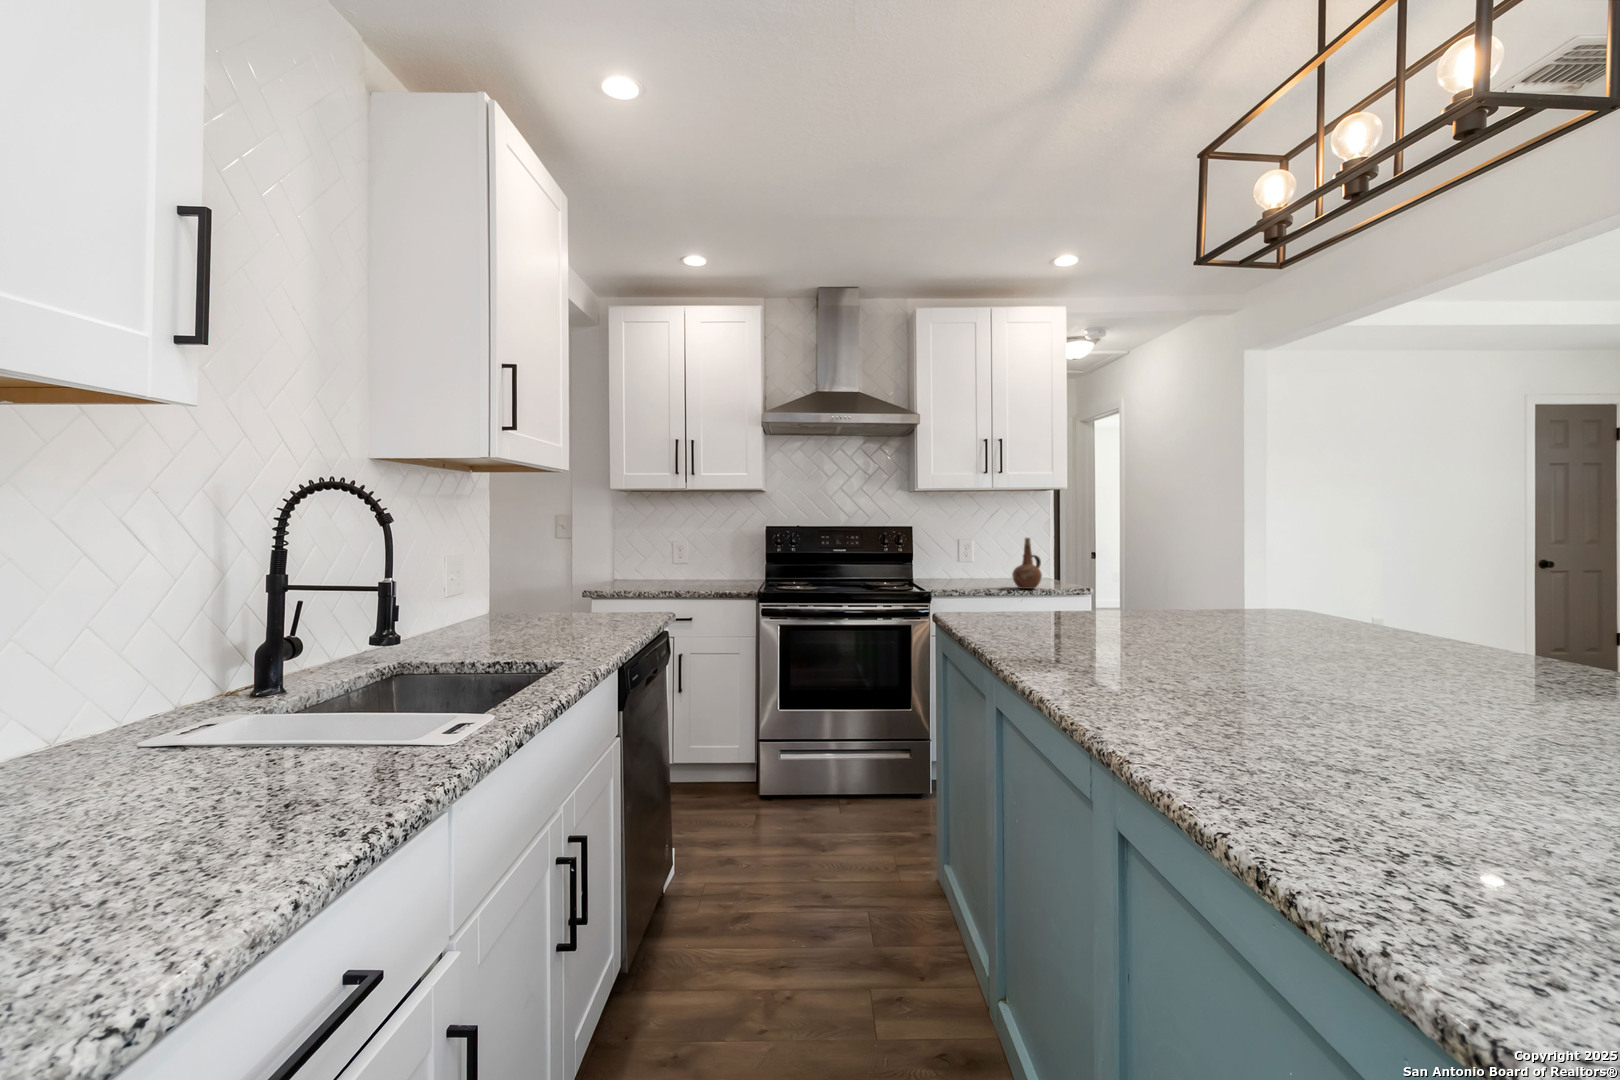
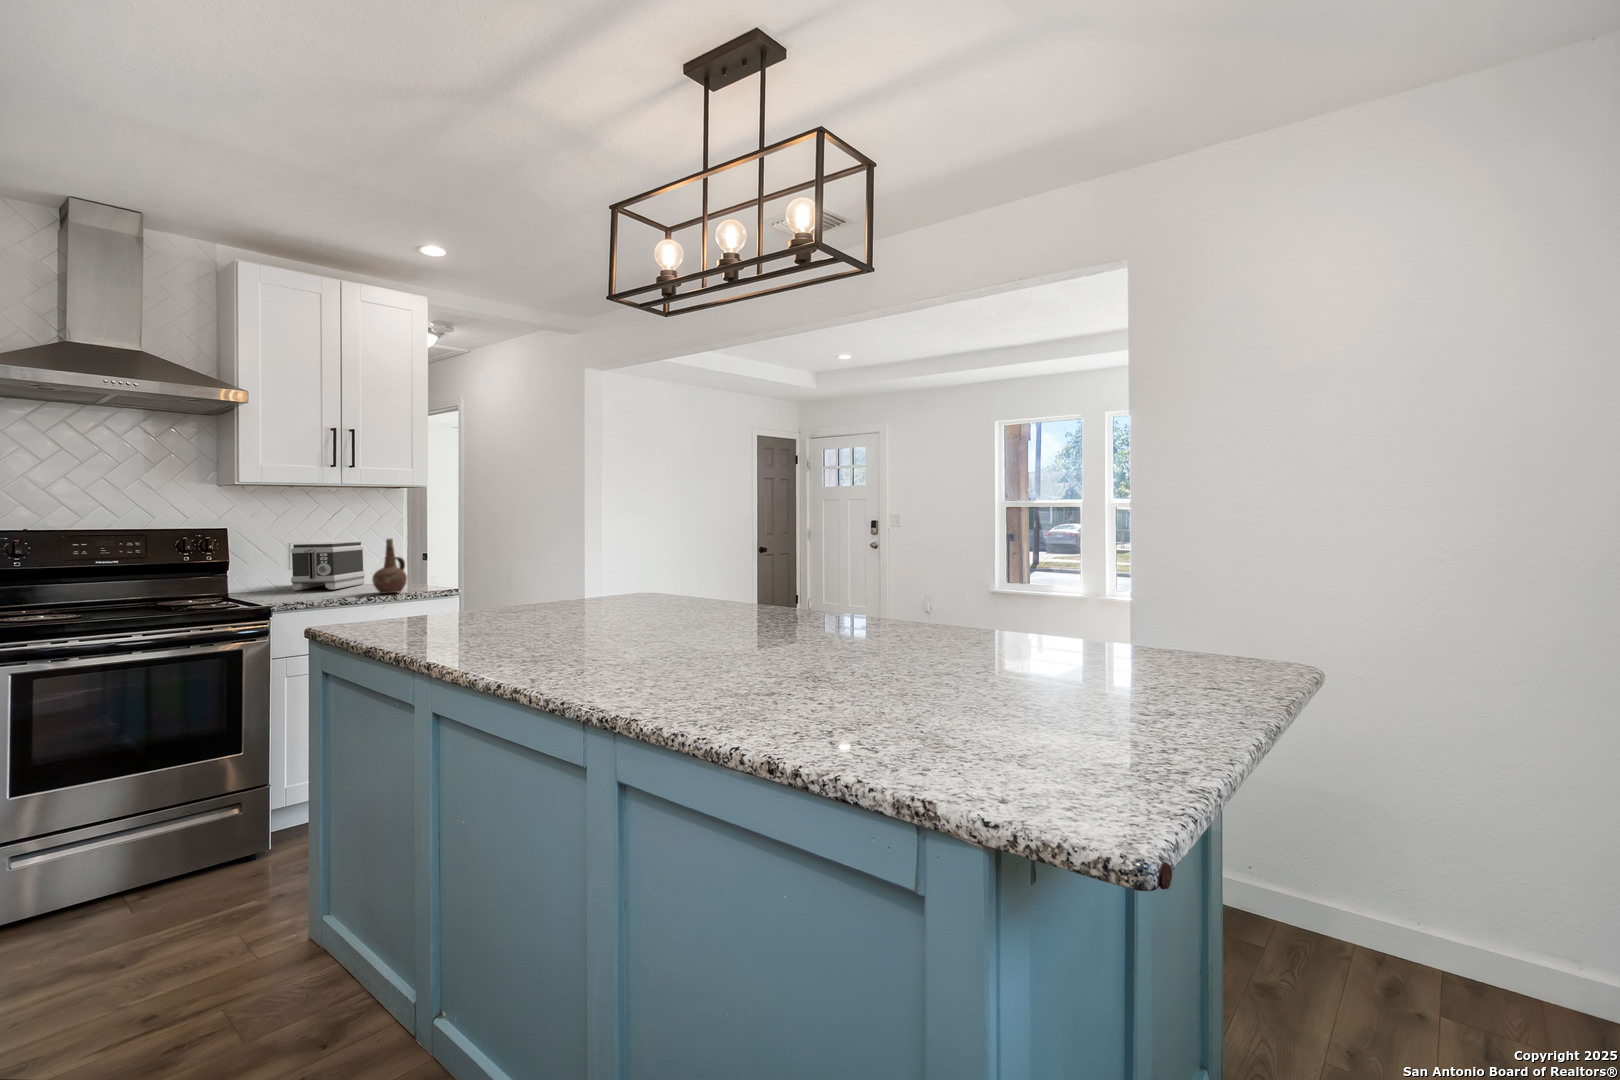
toaster: none [954,540,1012,582] -> present [291,542,365,590]

